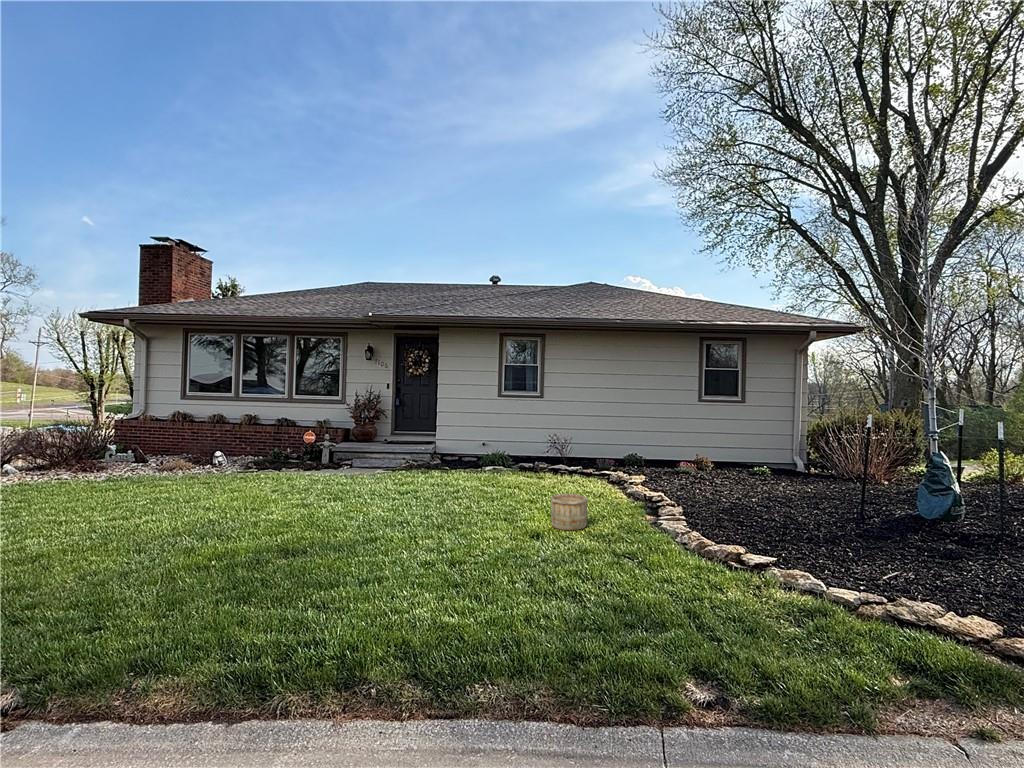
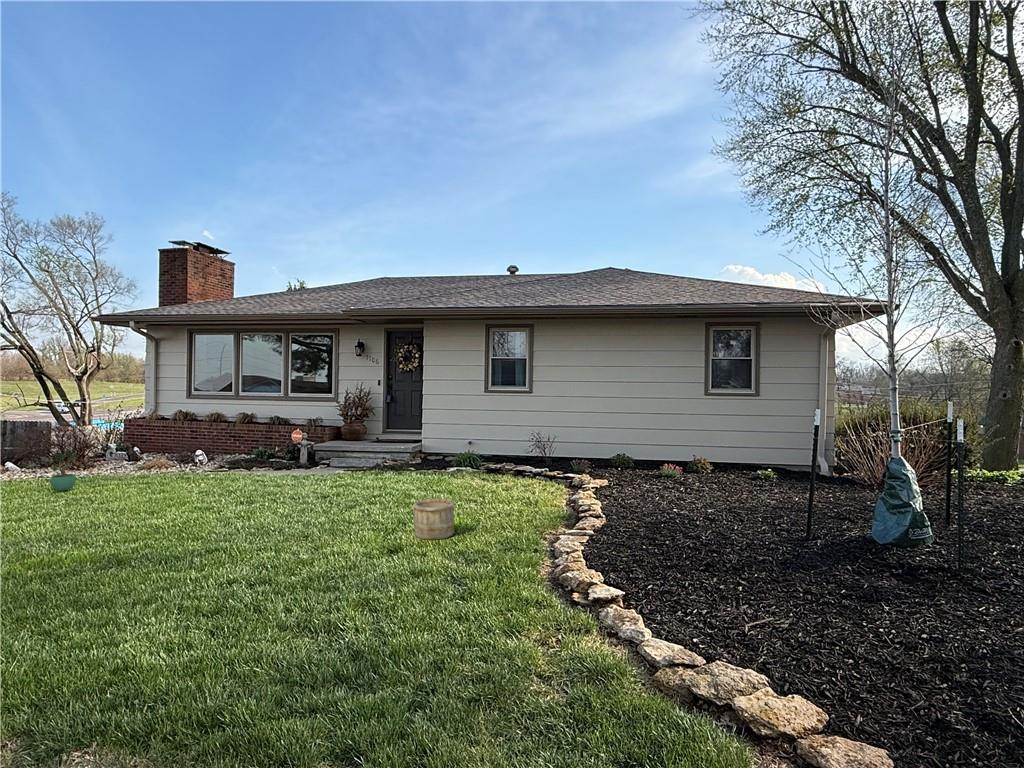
potted plant: none [105,453,132,496] -> present [50,450,78,491]

